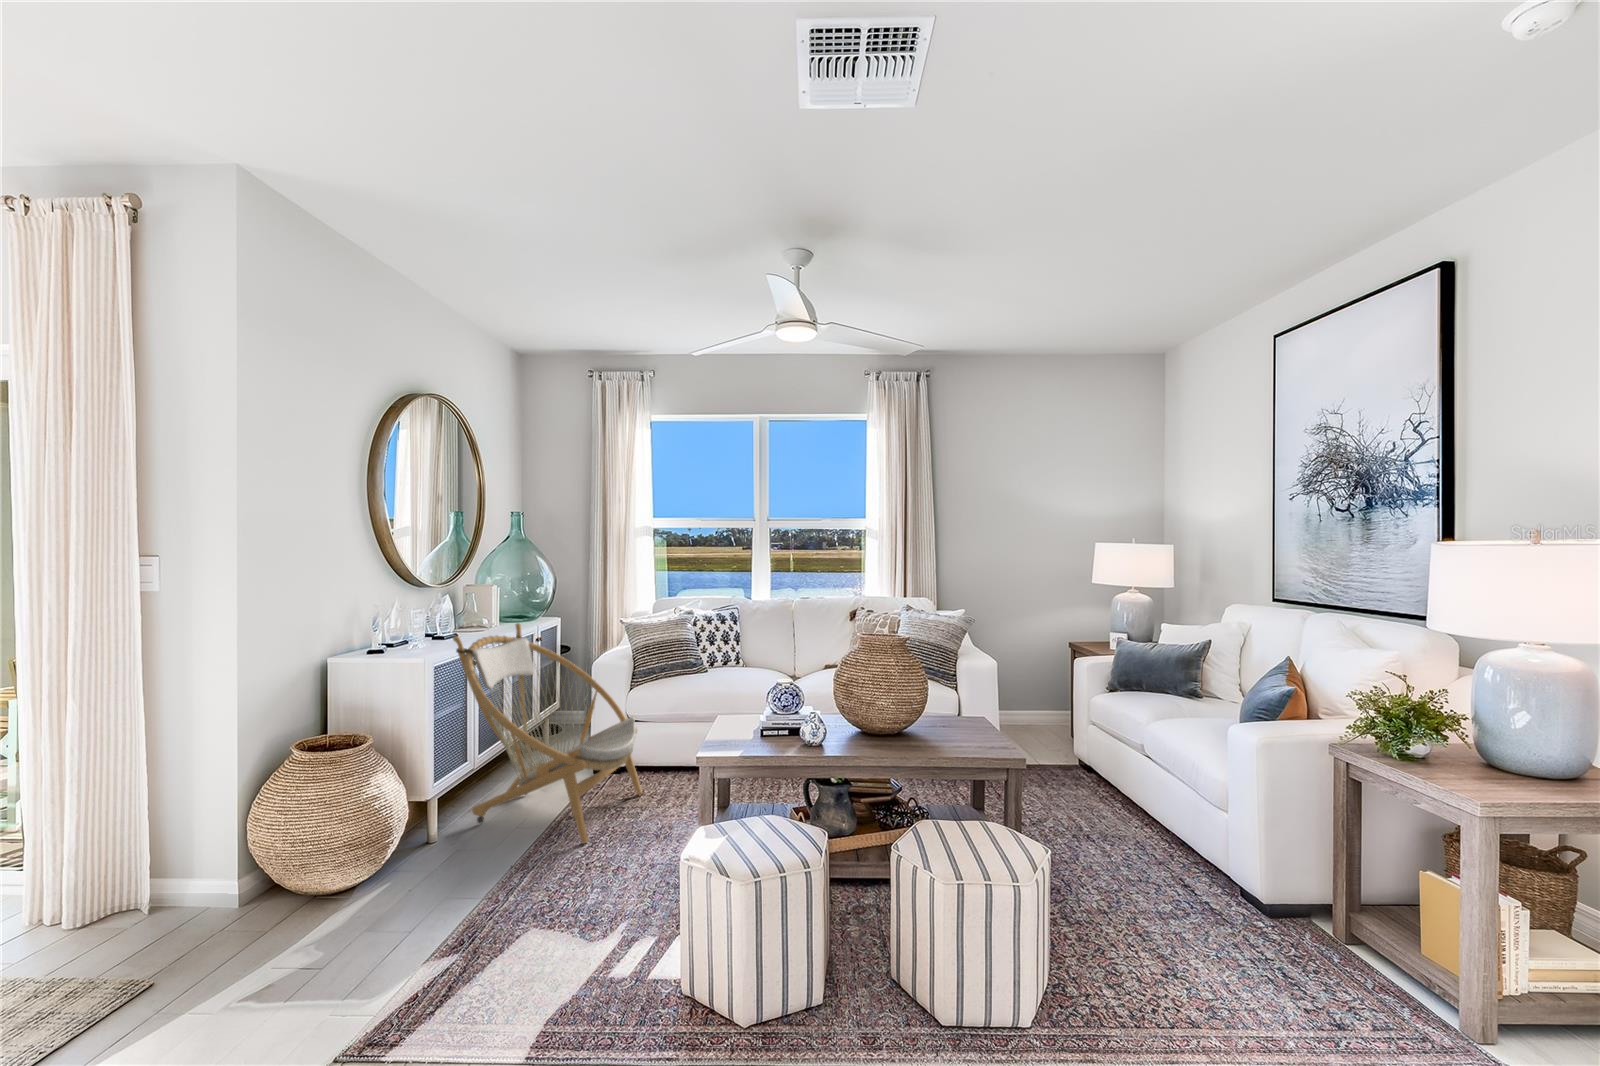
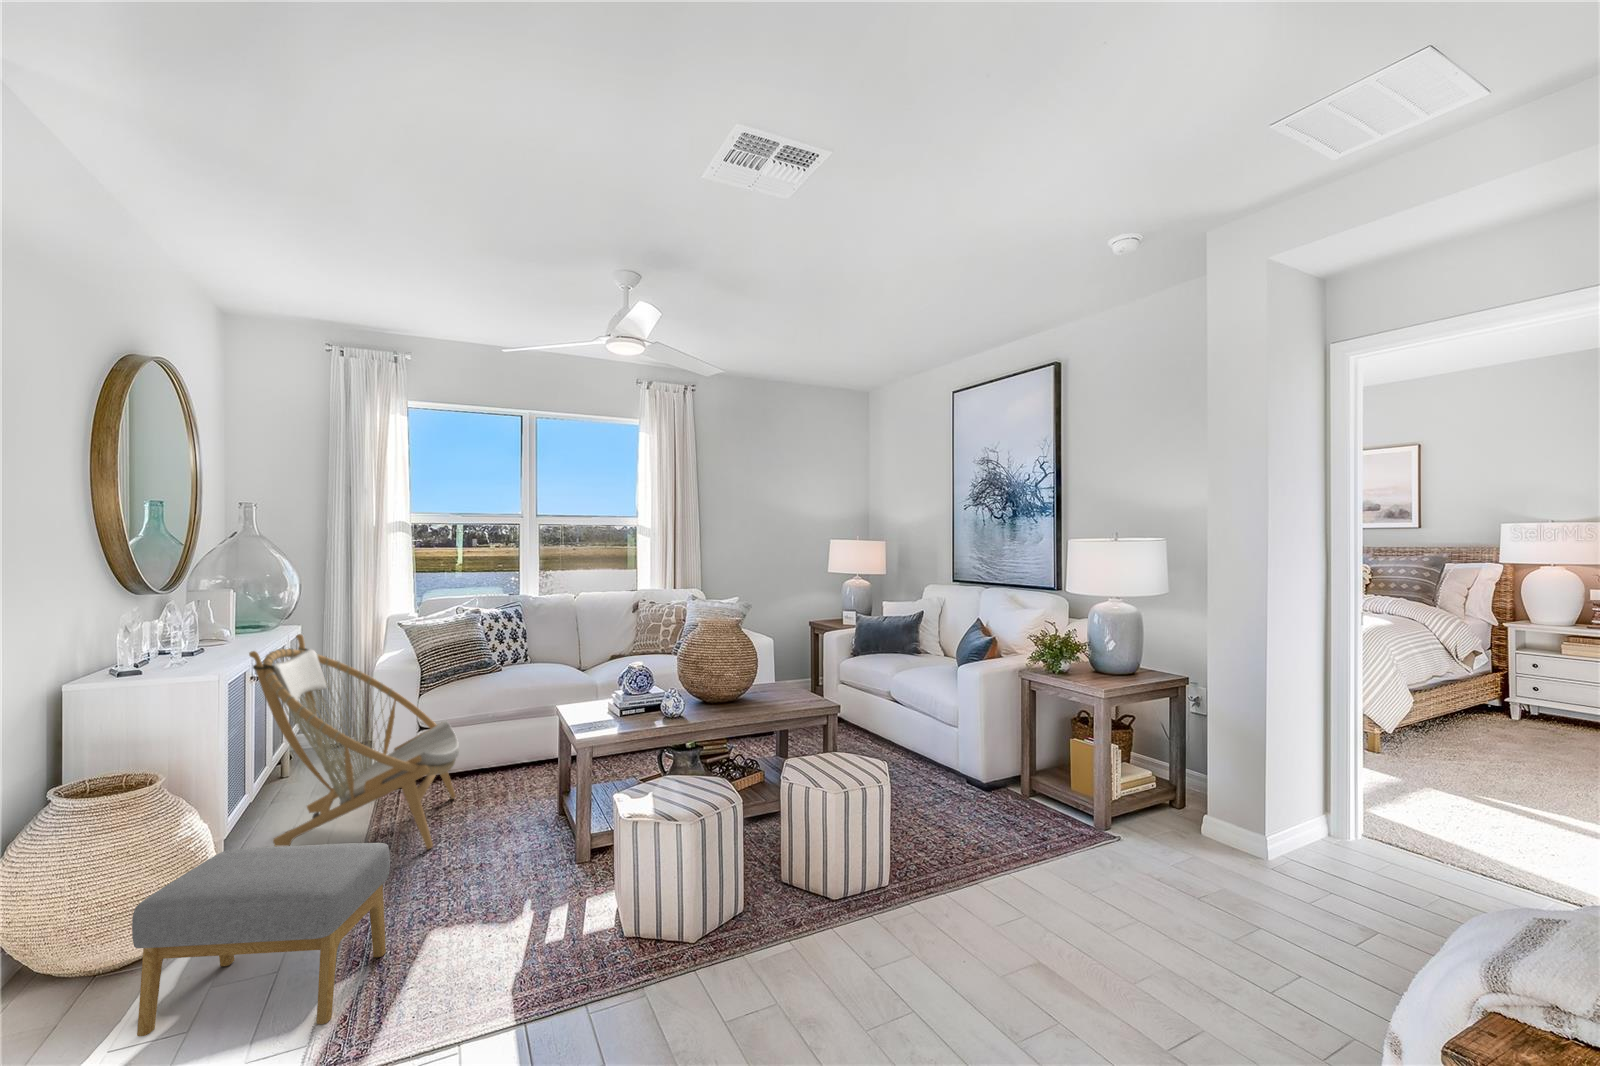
footstool: none [264,816,478,1008] -> present [132,843,390,1036]

